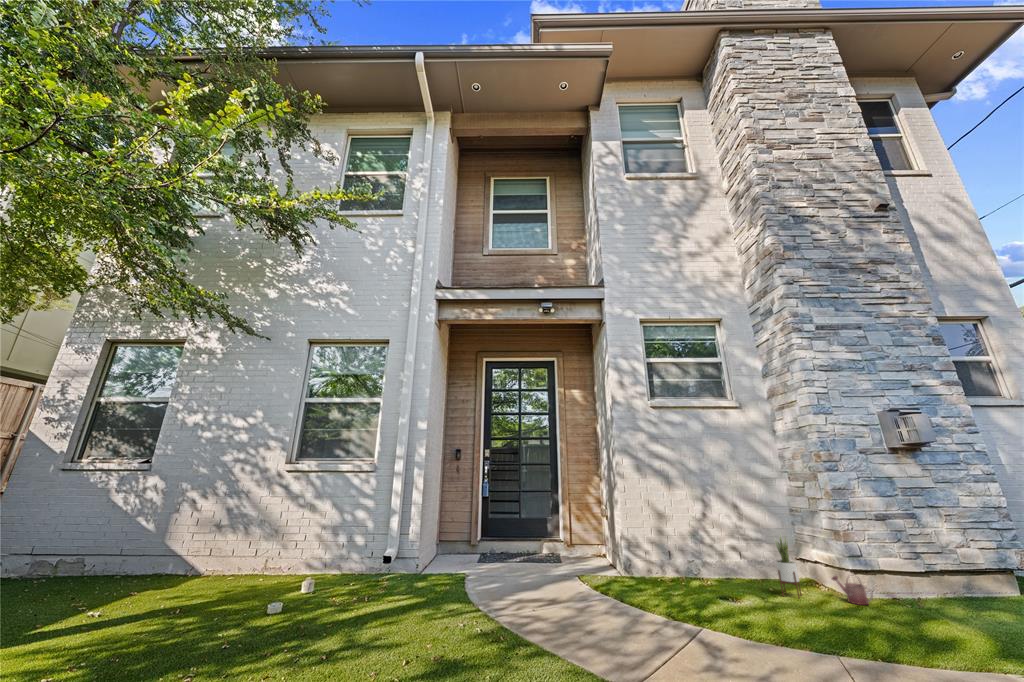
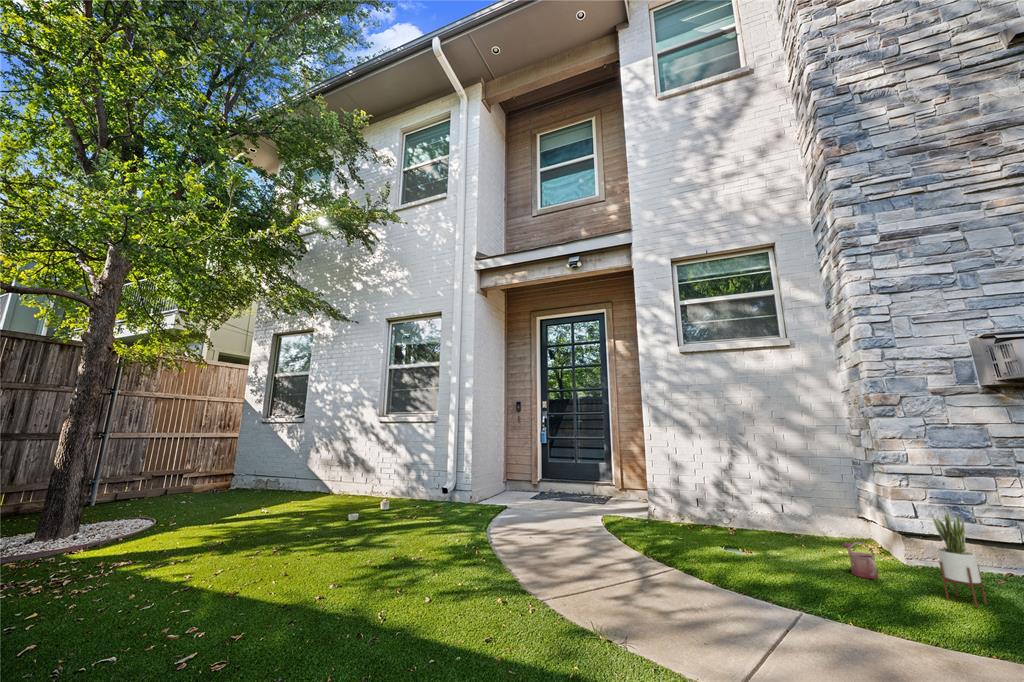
potted plant: present [775,534,802,598] -> present [929,508,987,608]

